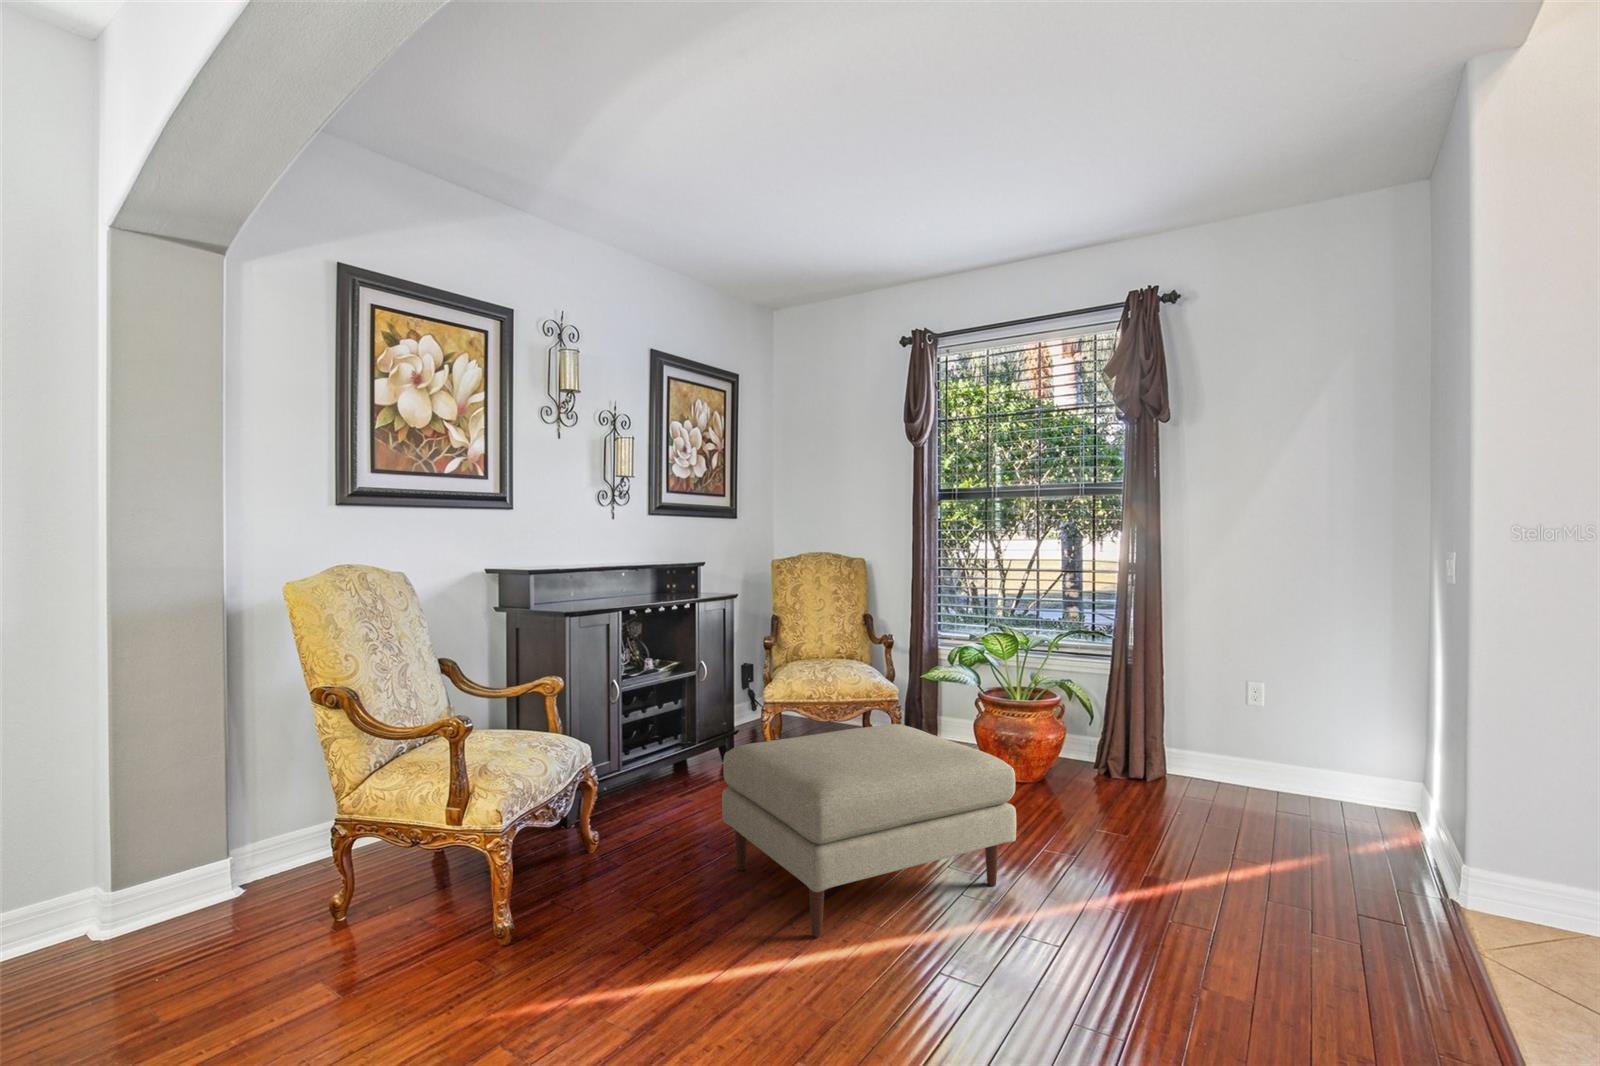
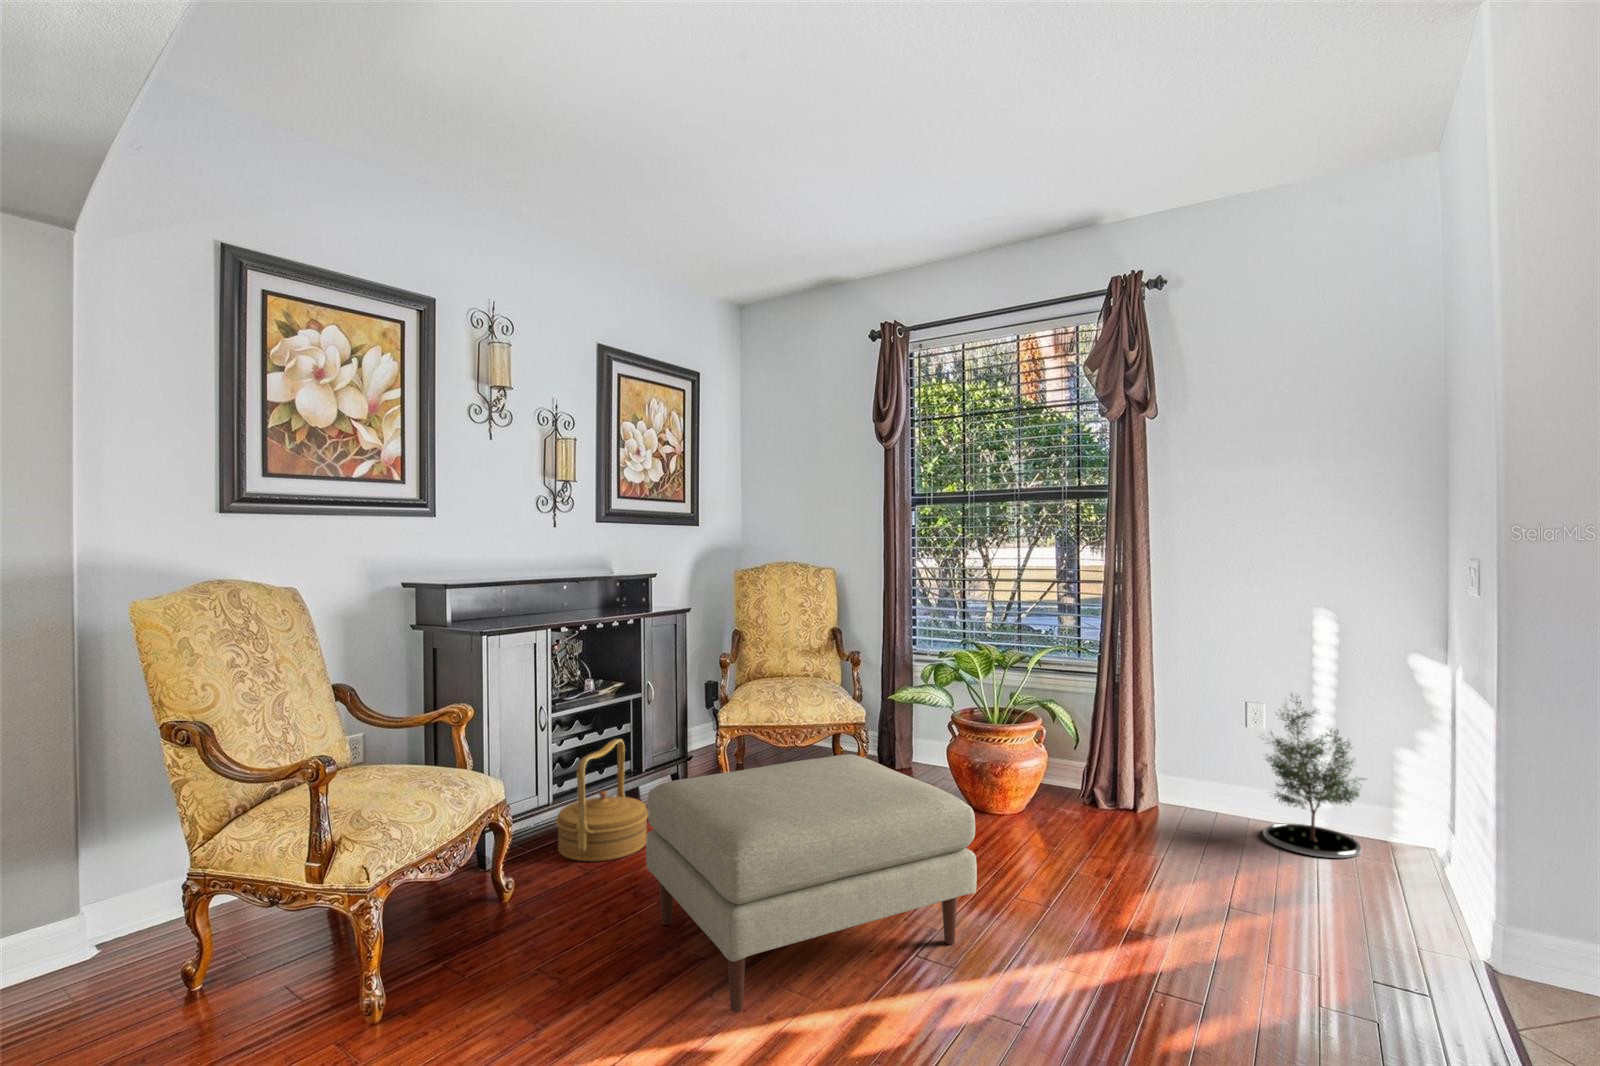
potted tree: none [1256,671,1355,819] -> present [1262,695,1363,858]
woven basket: none [627,711,709,819] -> present [556,739,648,861]

